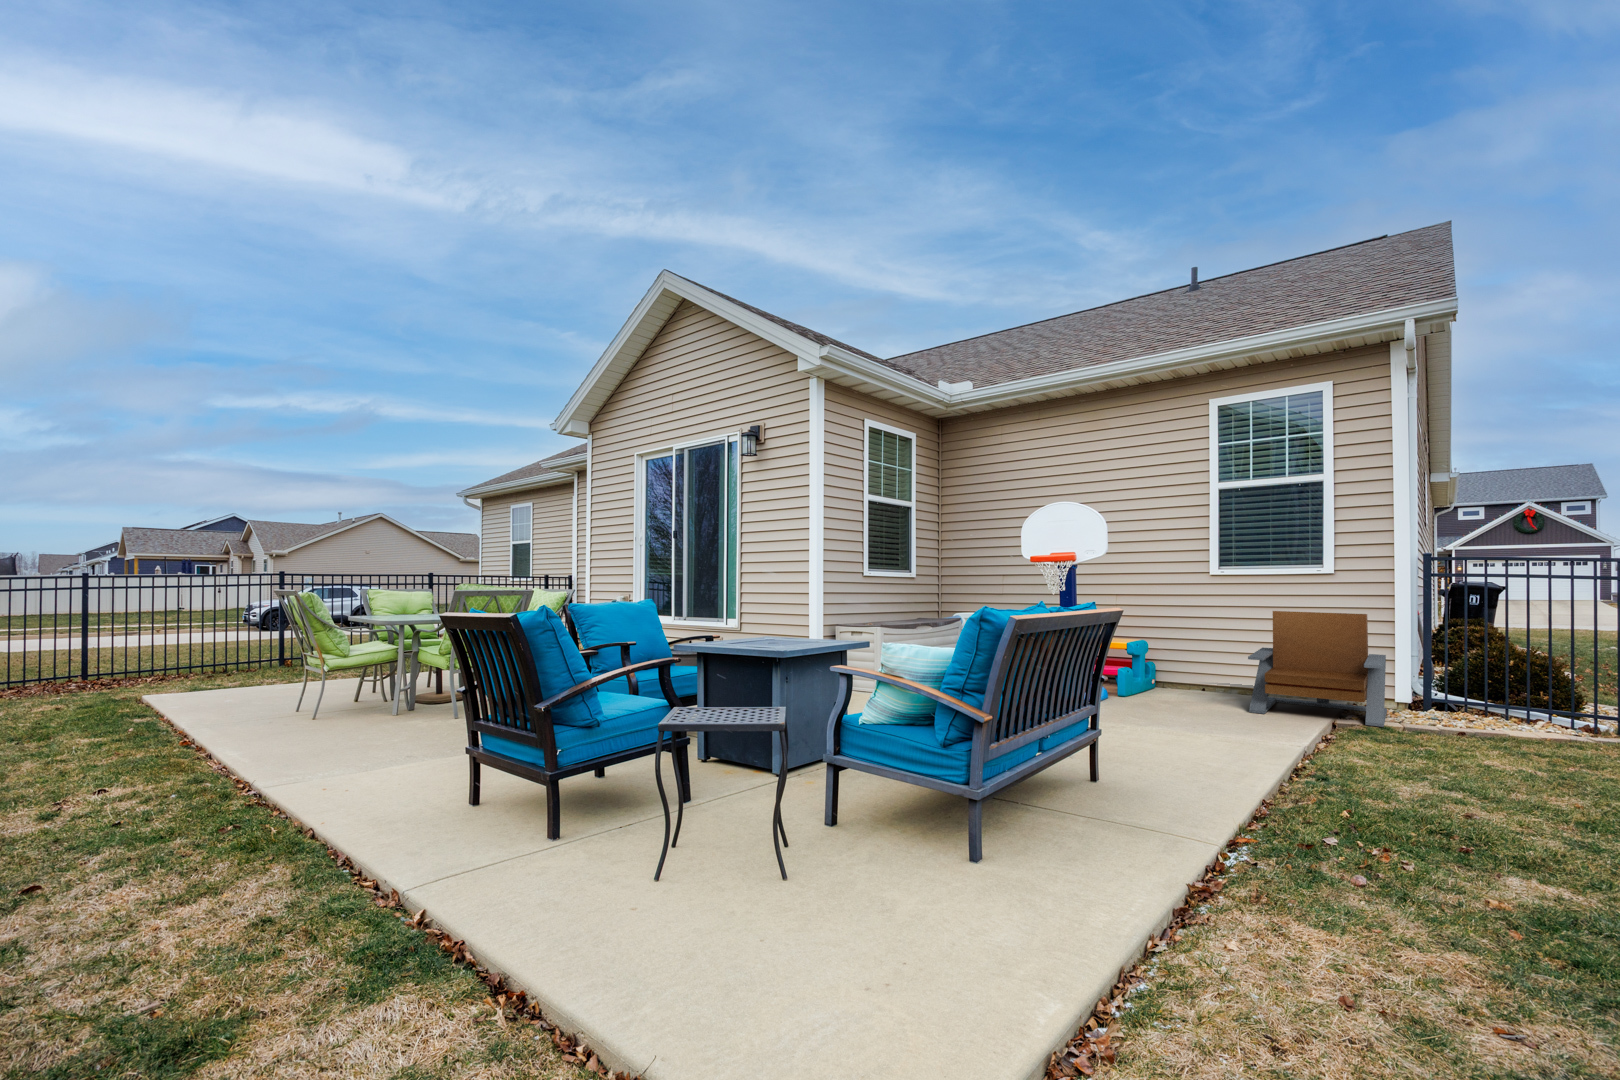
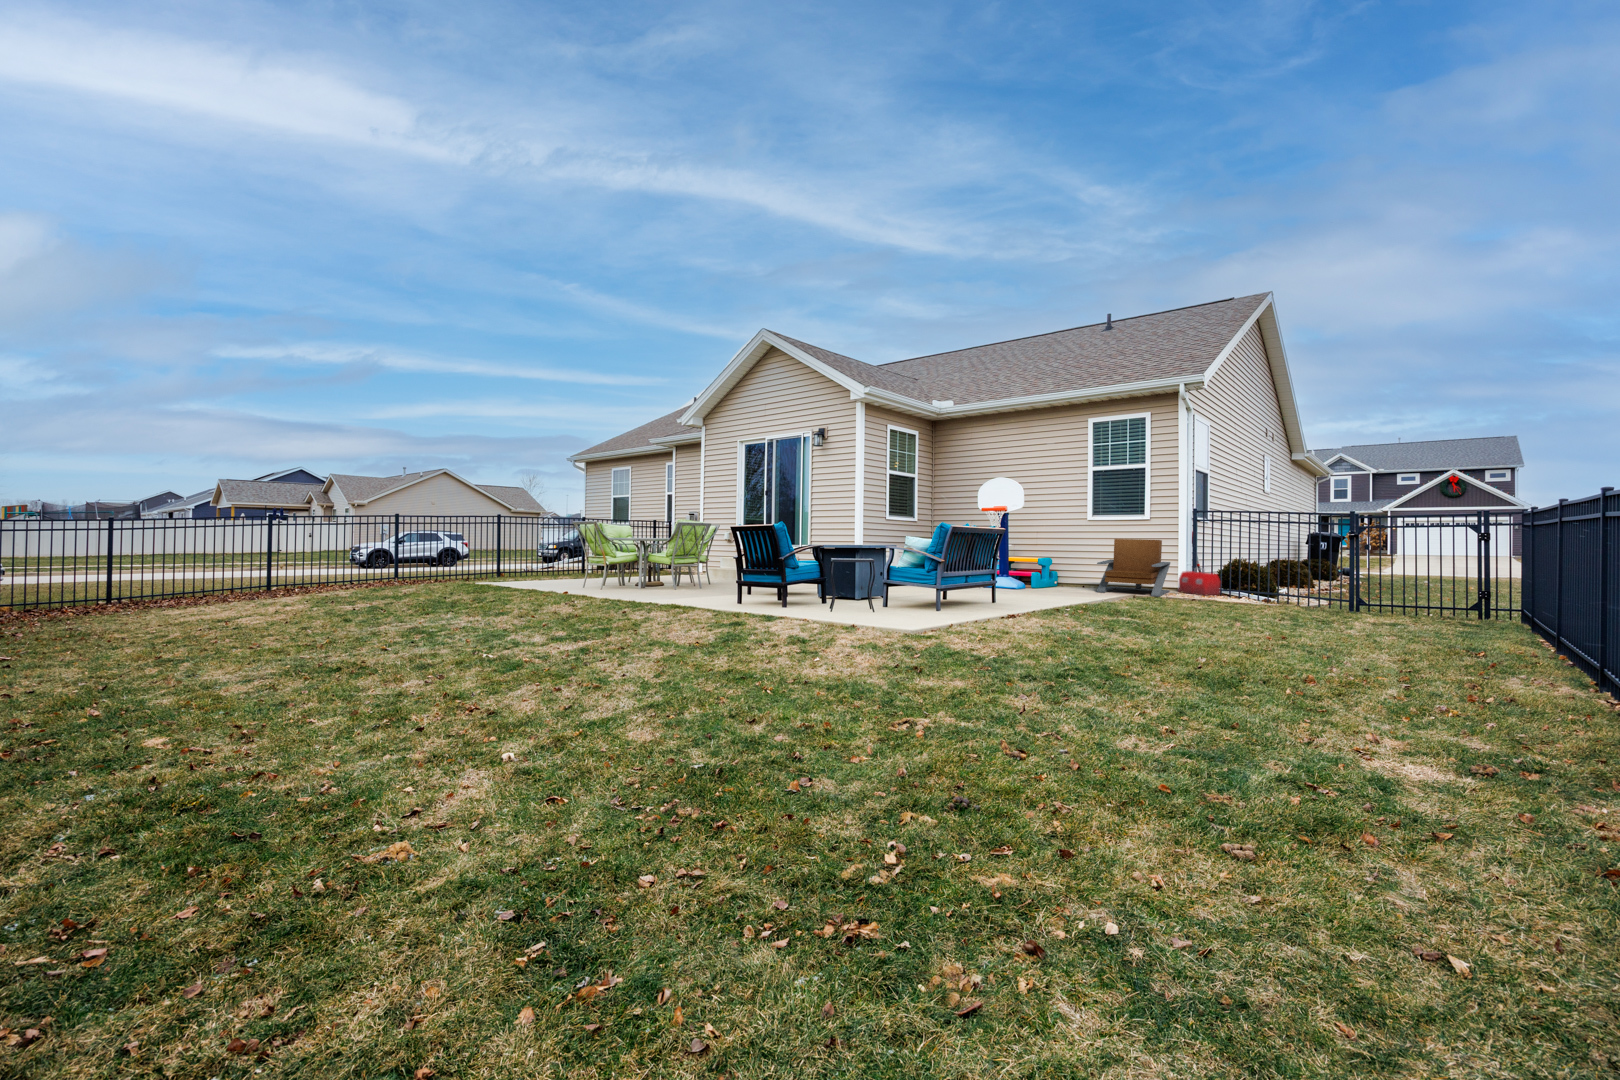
toolbox: none [1404,667,1497,724] -> present [1178,568,1221,595]

